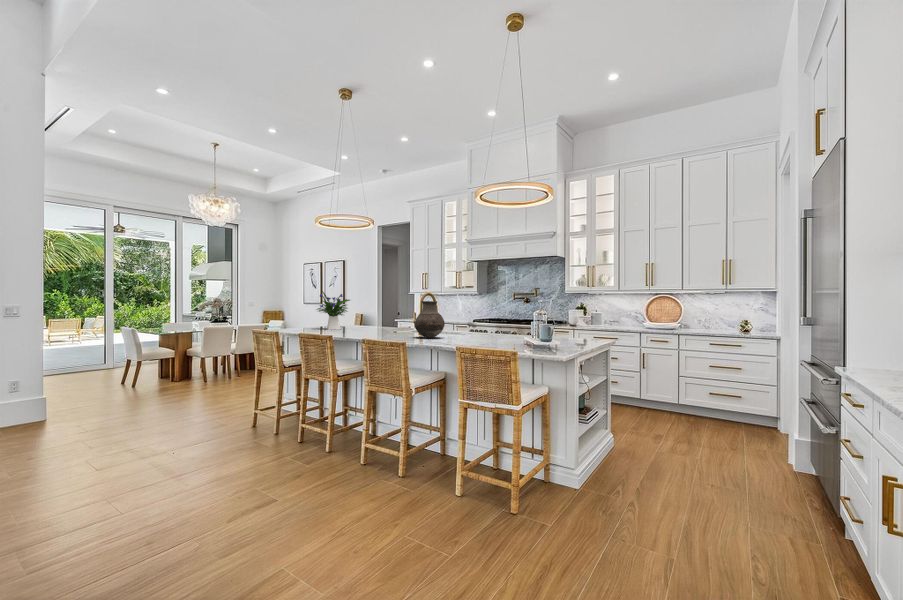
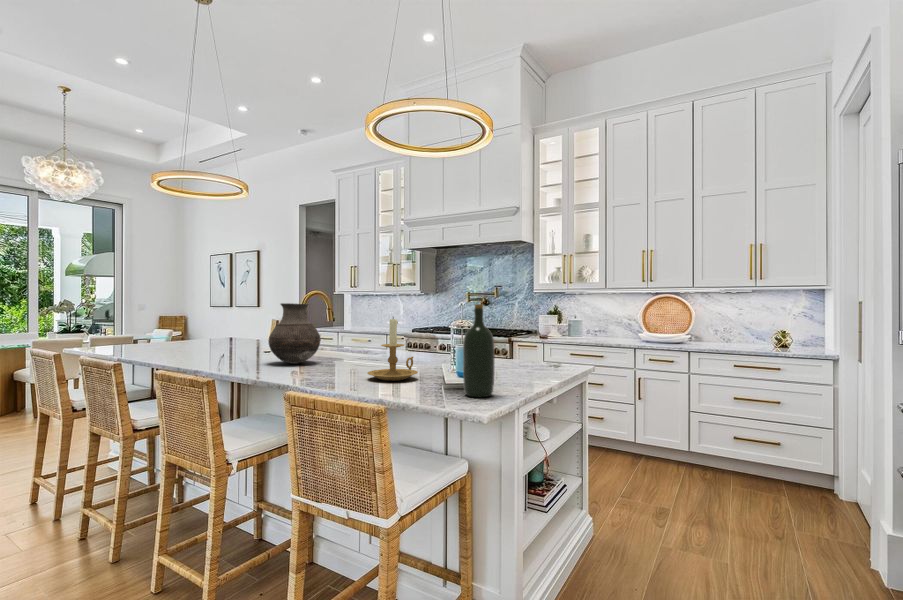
flower arrangement: present [317,291,350,330] -> none [148,288,211,347]
wine bottle: none [548,302,565,351] -> present [463,304,494,397]
candle holder: none [486,309,515,345] -> present [368,317,418,381]

